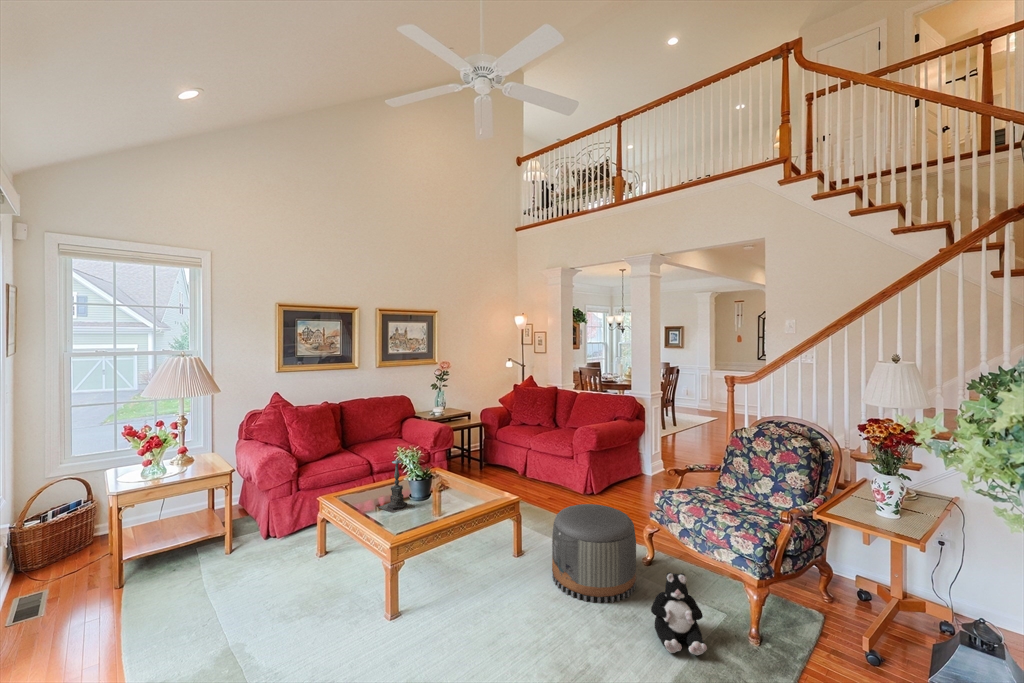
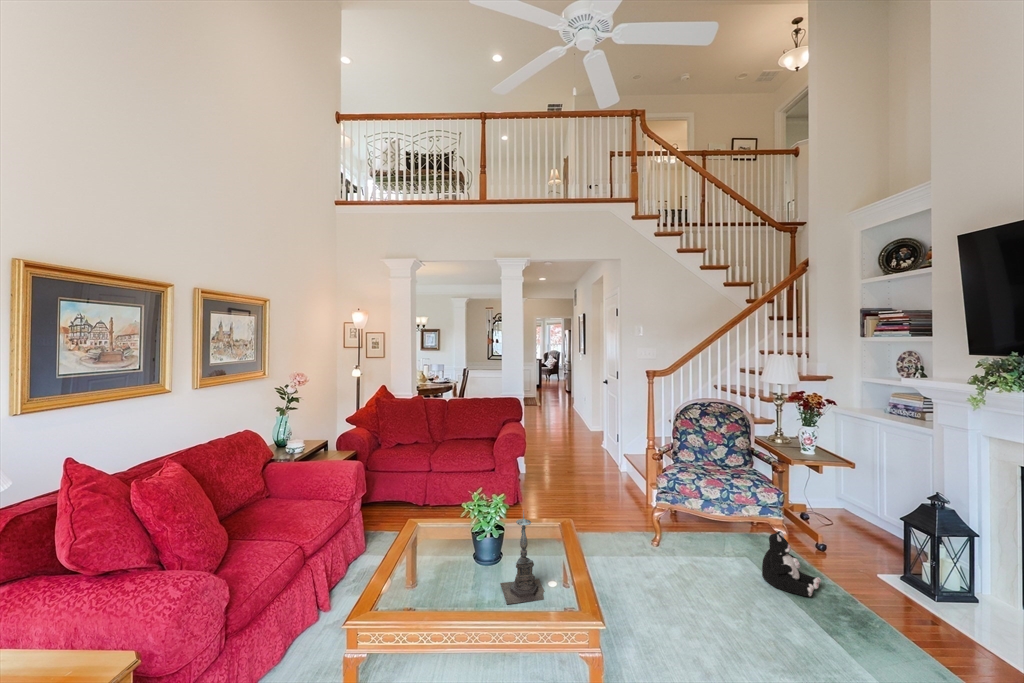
pouf: present [552,504,636,603] -> none [634,502,722,599]

